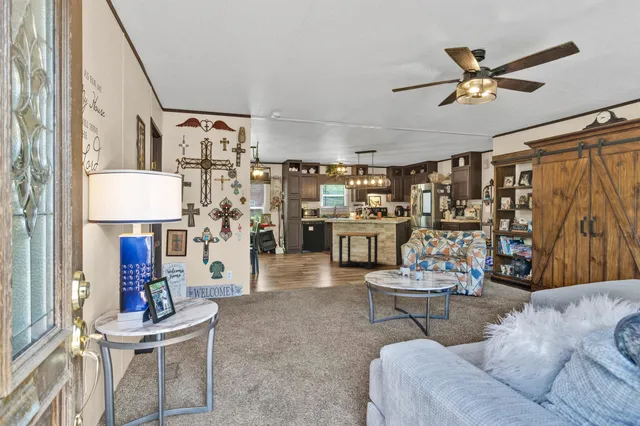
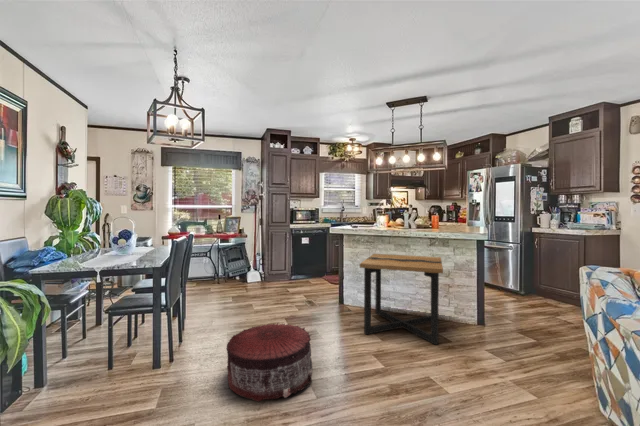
pouf: none [282,256,315,277] -> present [226,323,313,402]

